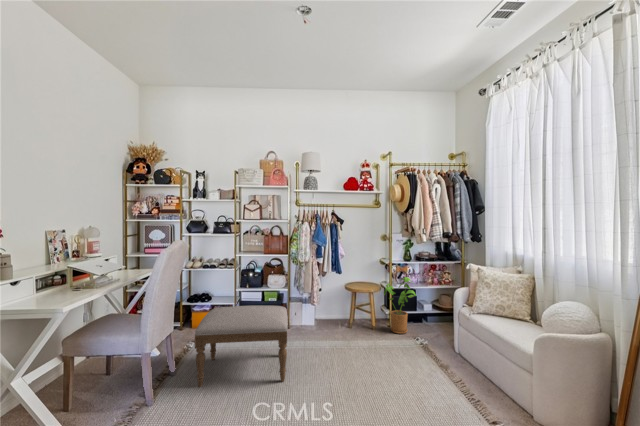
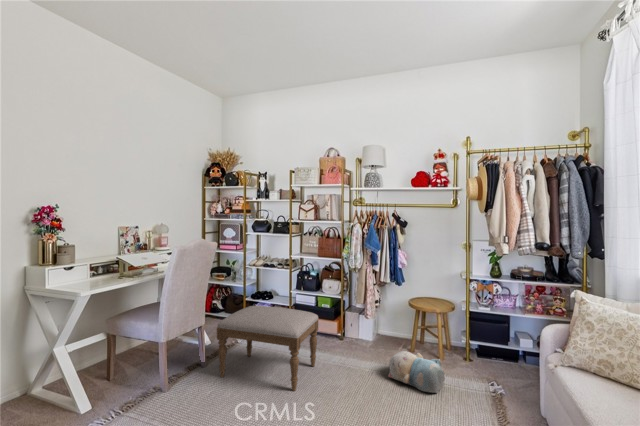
house plant: present [384,277,416,334] -> none [453,298,495,371]
plush toy: none [348,327,395,357] -> present [388,351,445,393]

